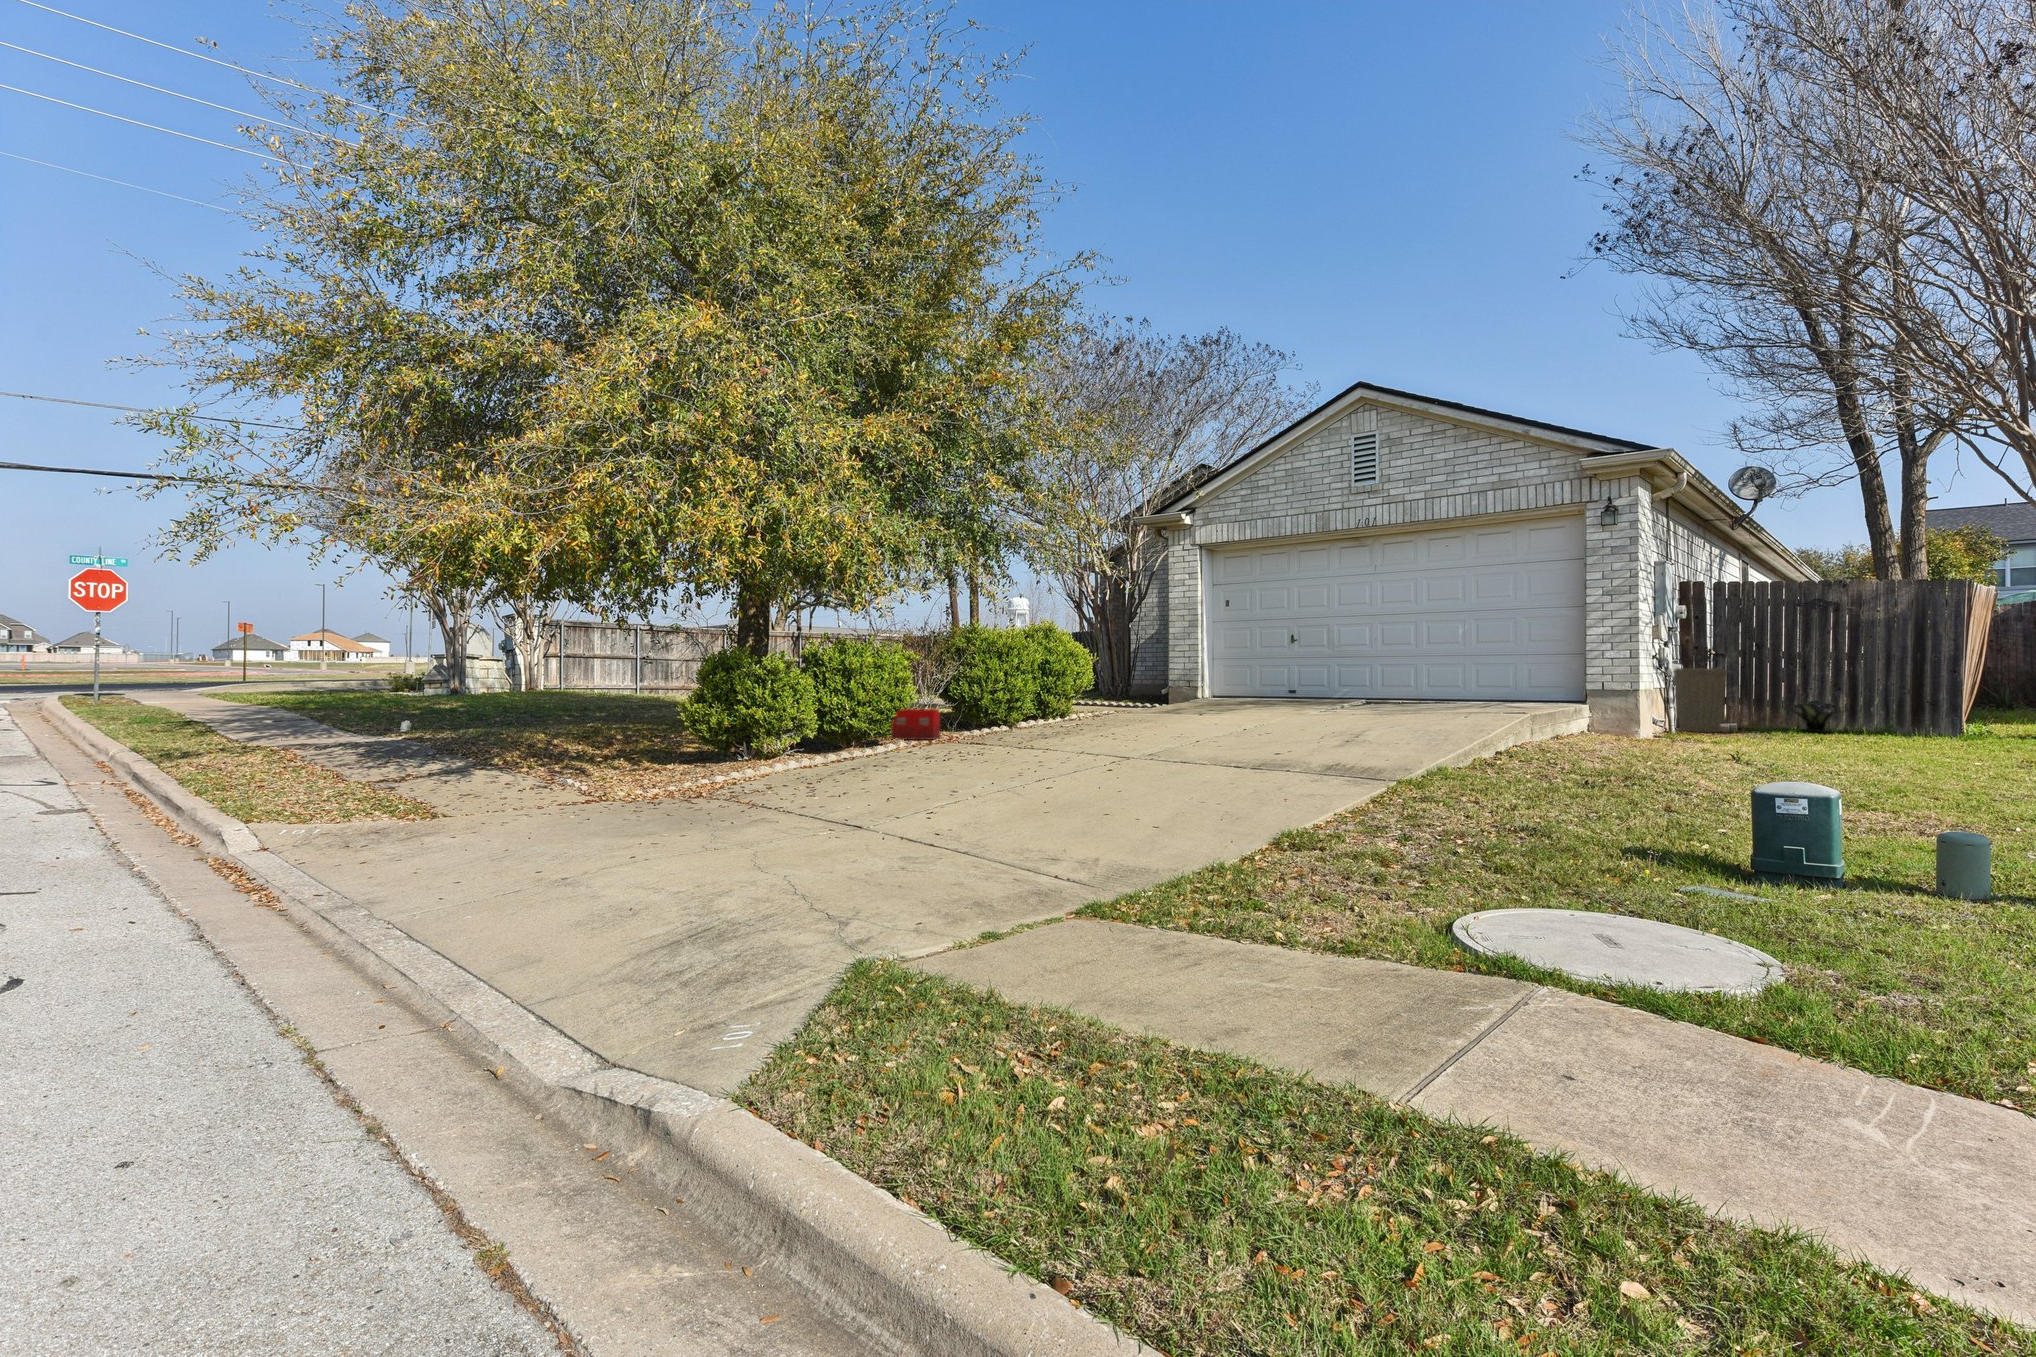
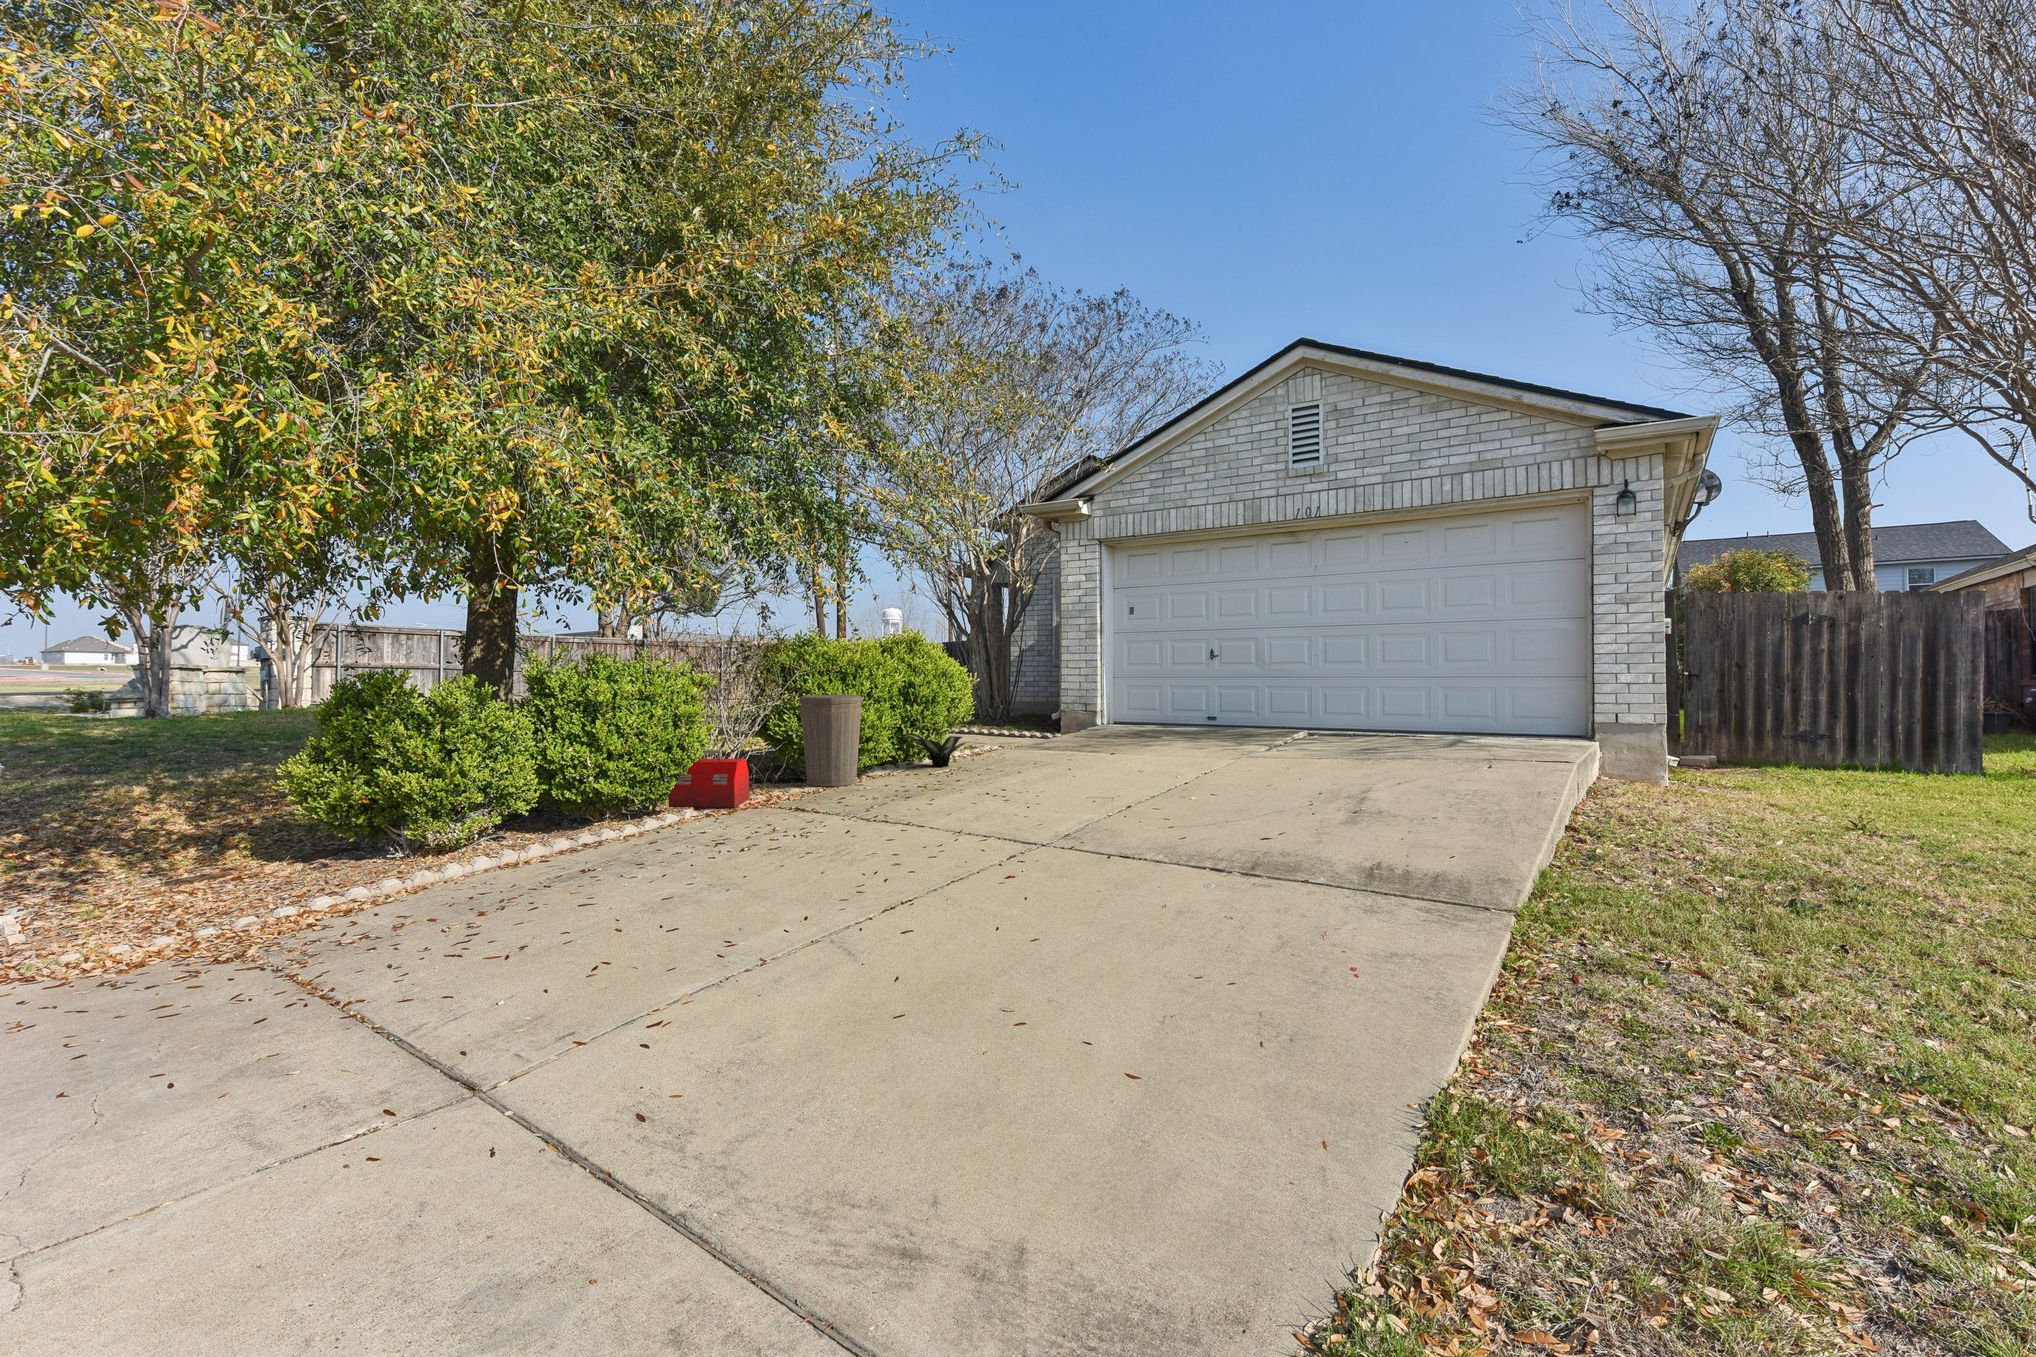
trash can: present [1673,668,1728,732] -> present [799,694,863,786]
potted plant: present [1785,704,1847,732] -> present [903,733,967,767]

